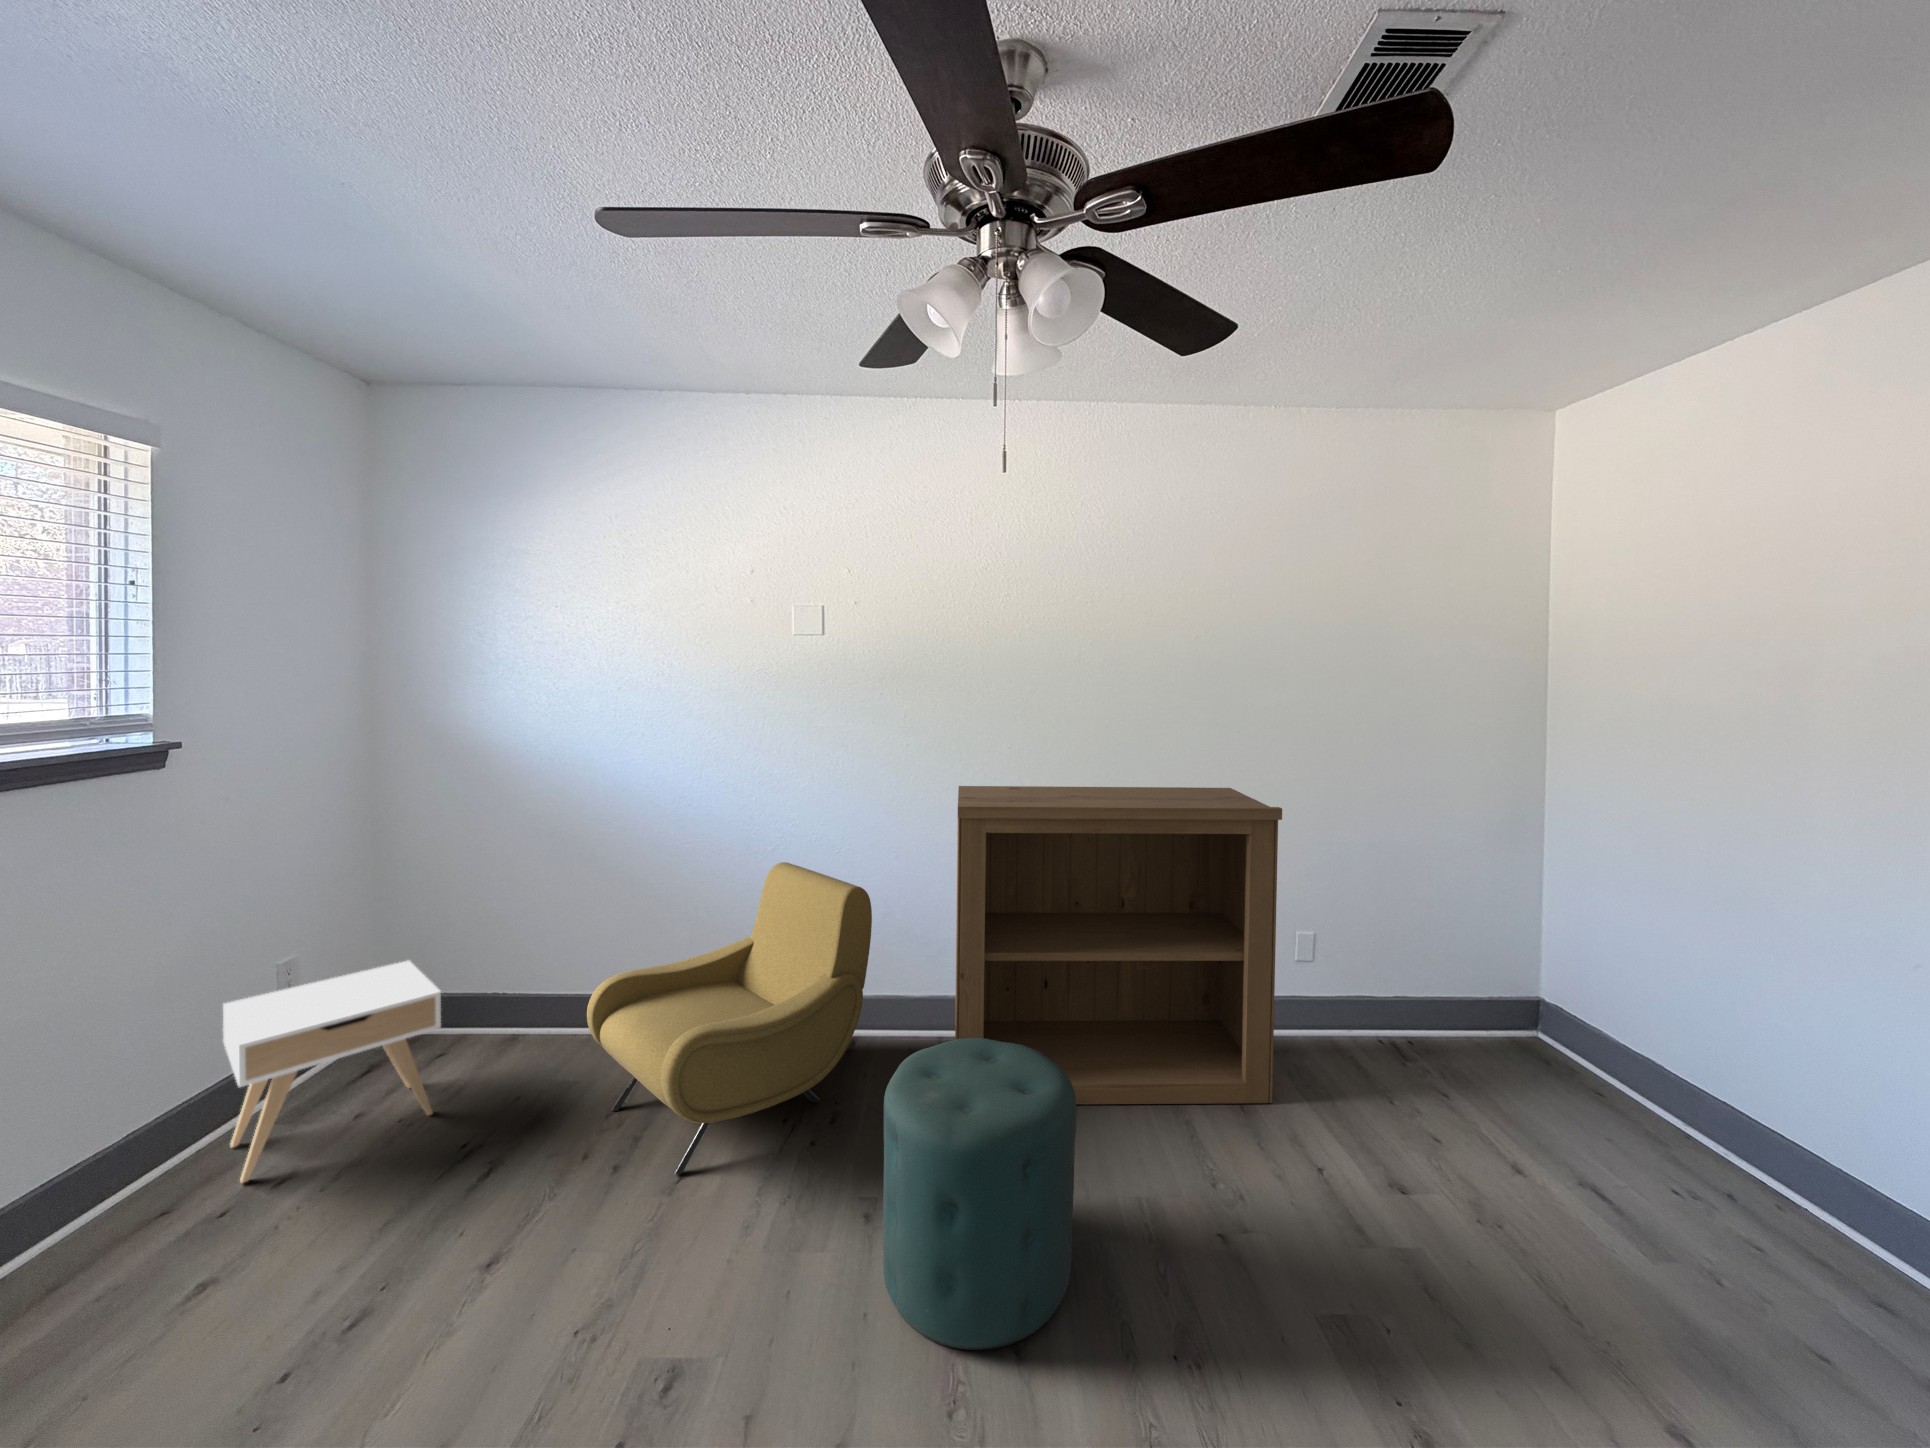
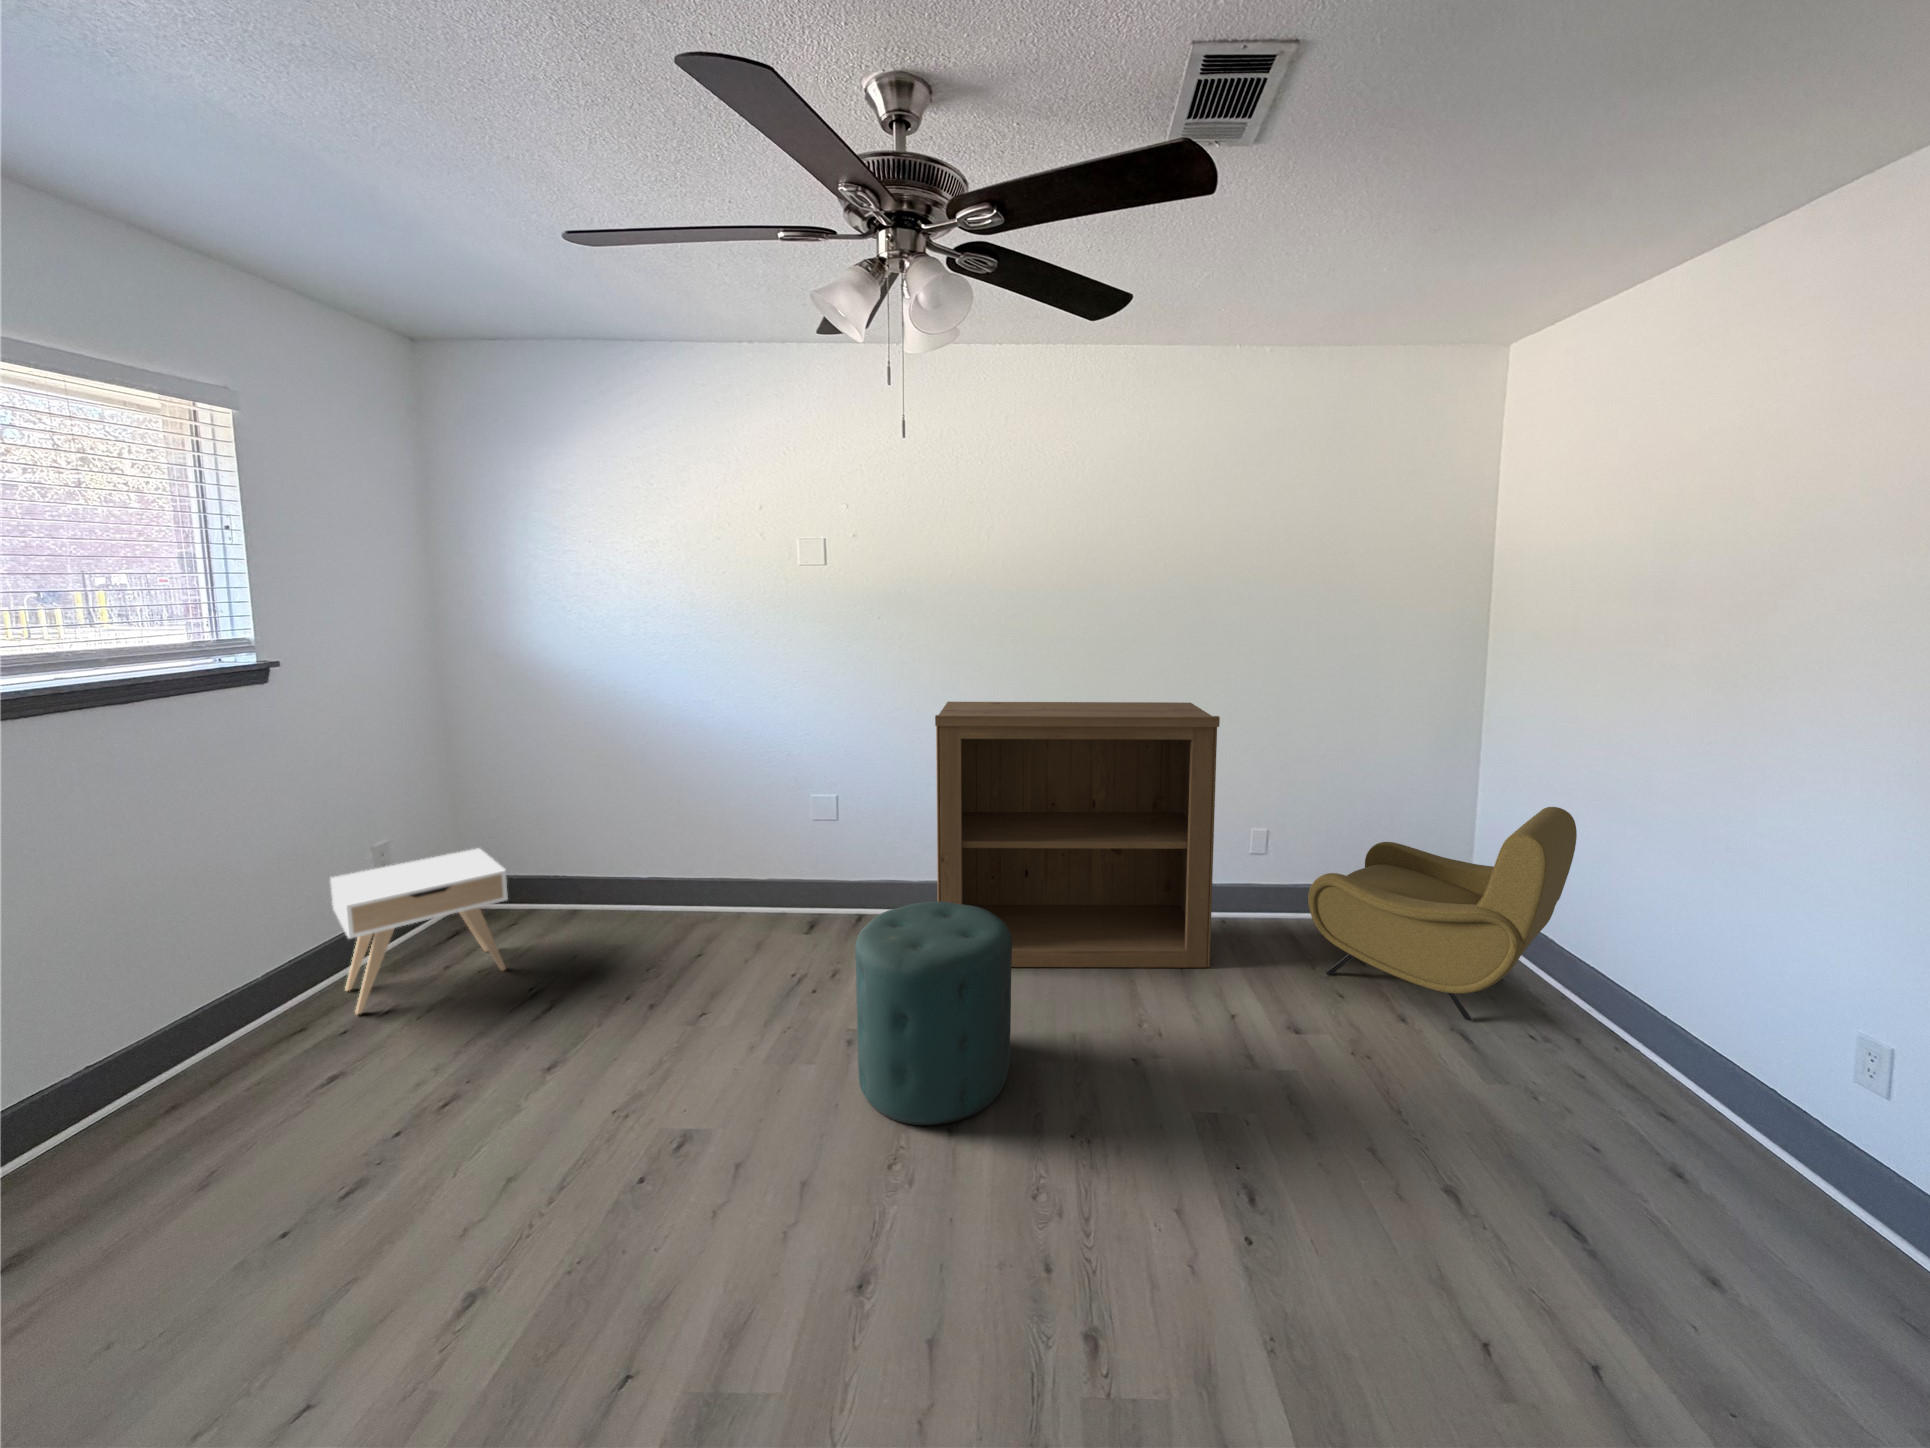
armchair: present [587,862,872,1175] -> present [1308,807,1577,1021]

